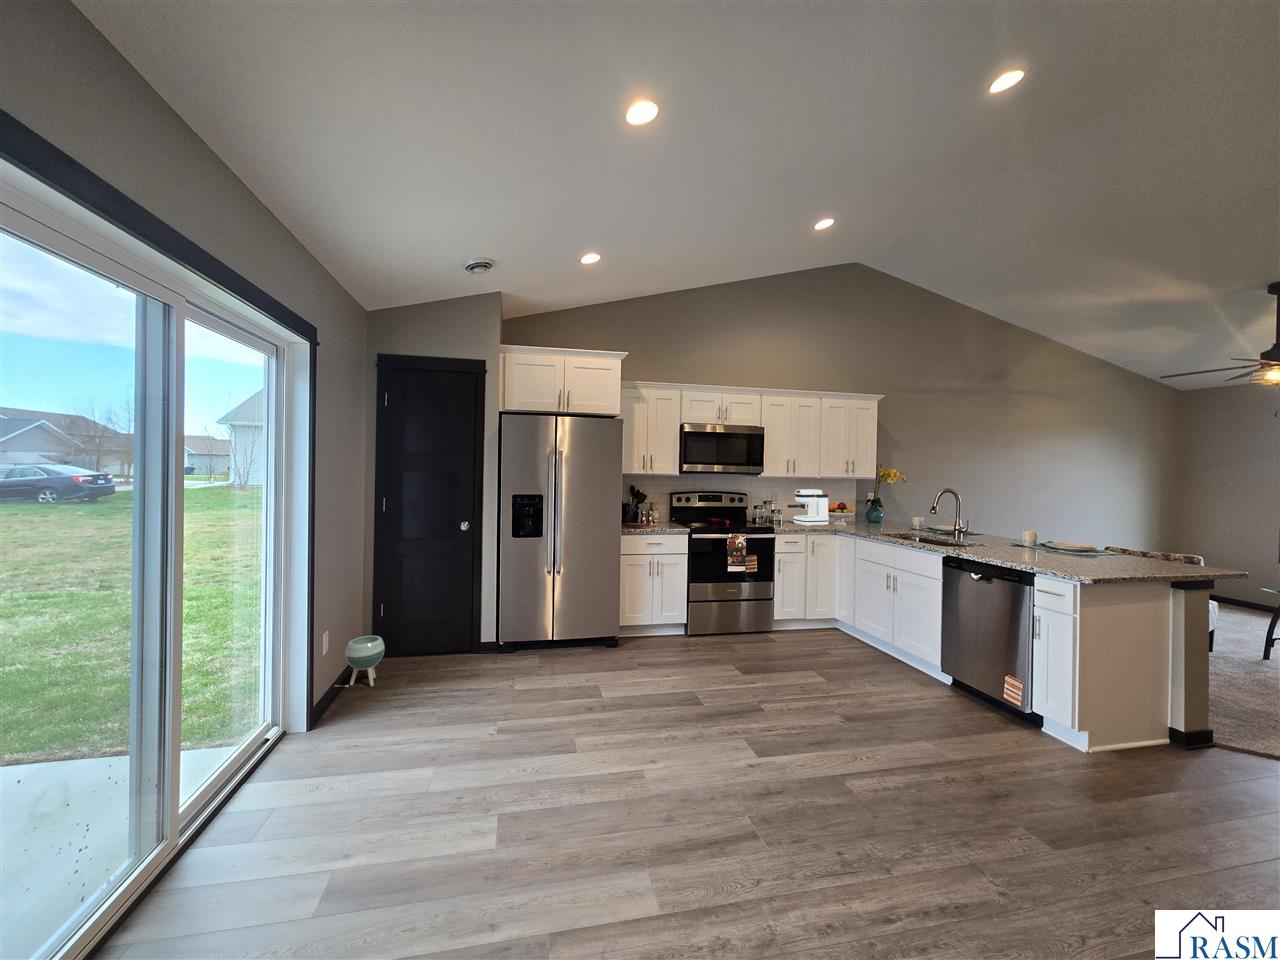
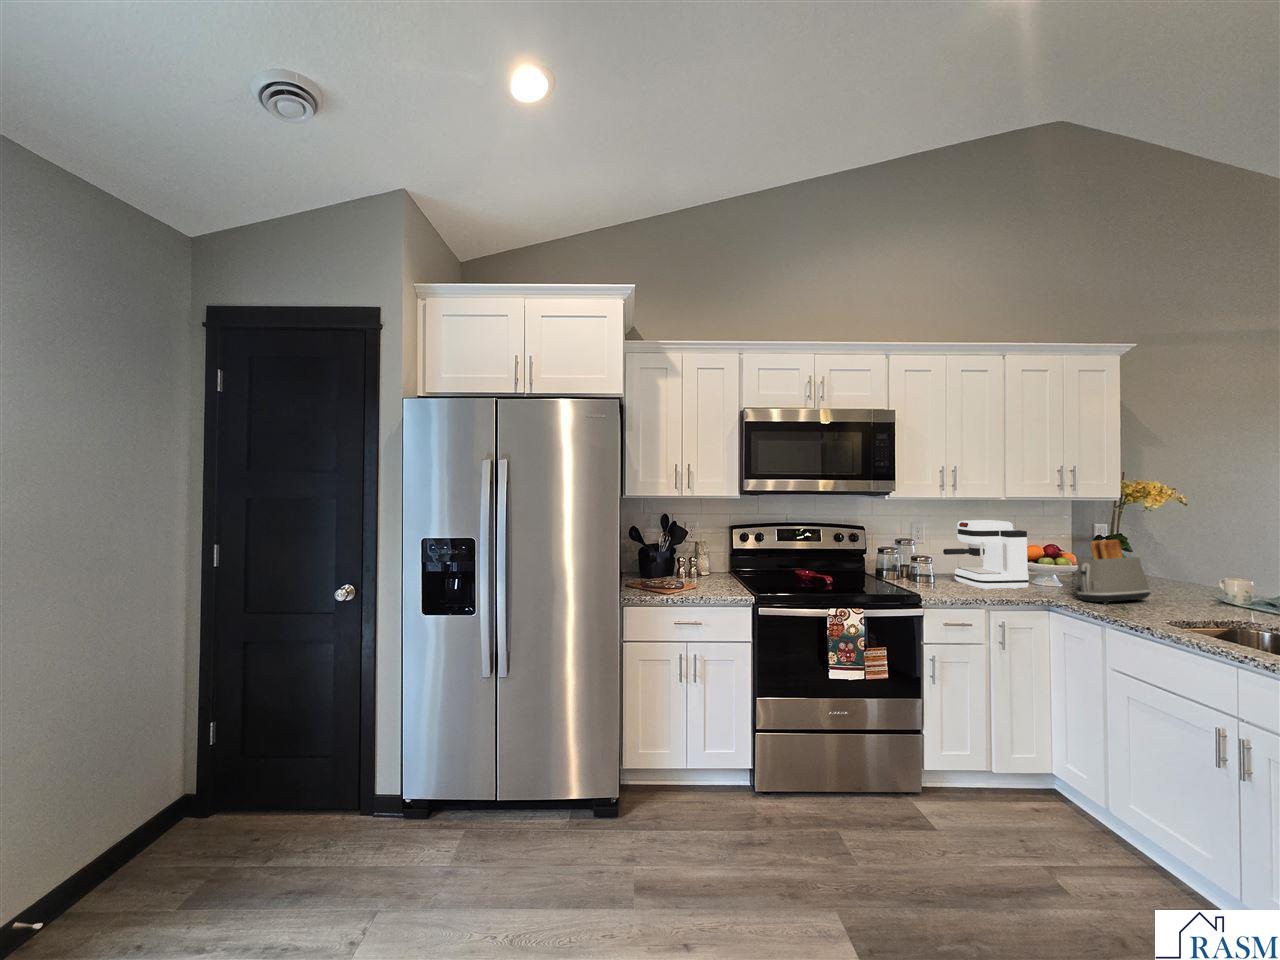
toaster: none [849,498,881,530] -> present [1077,540,1151,604]
planter: present [345,636,385,686] -> none [83,798,168,905]

